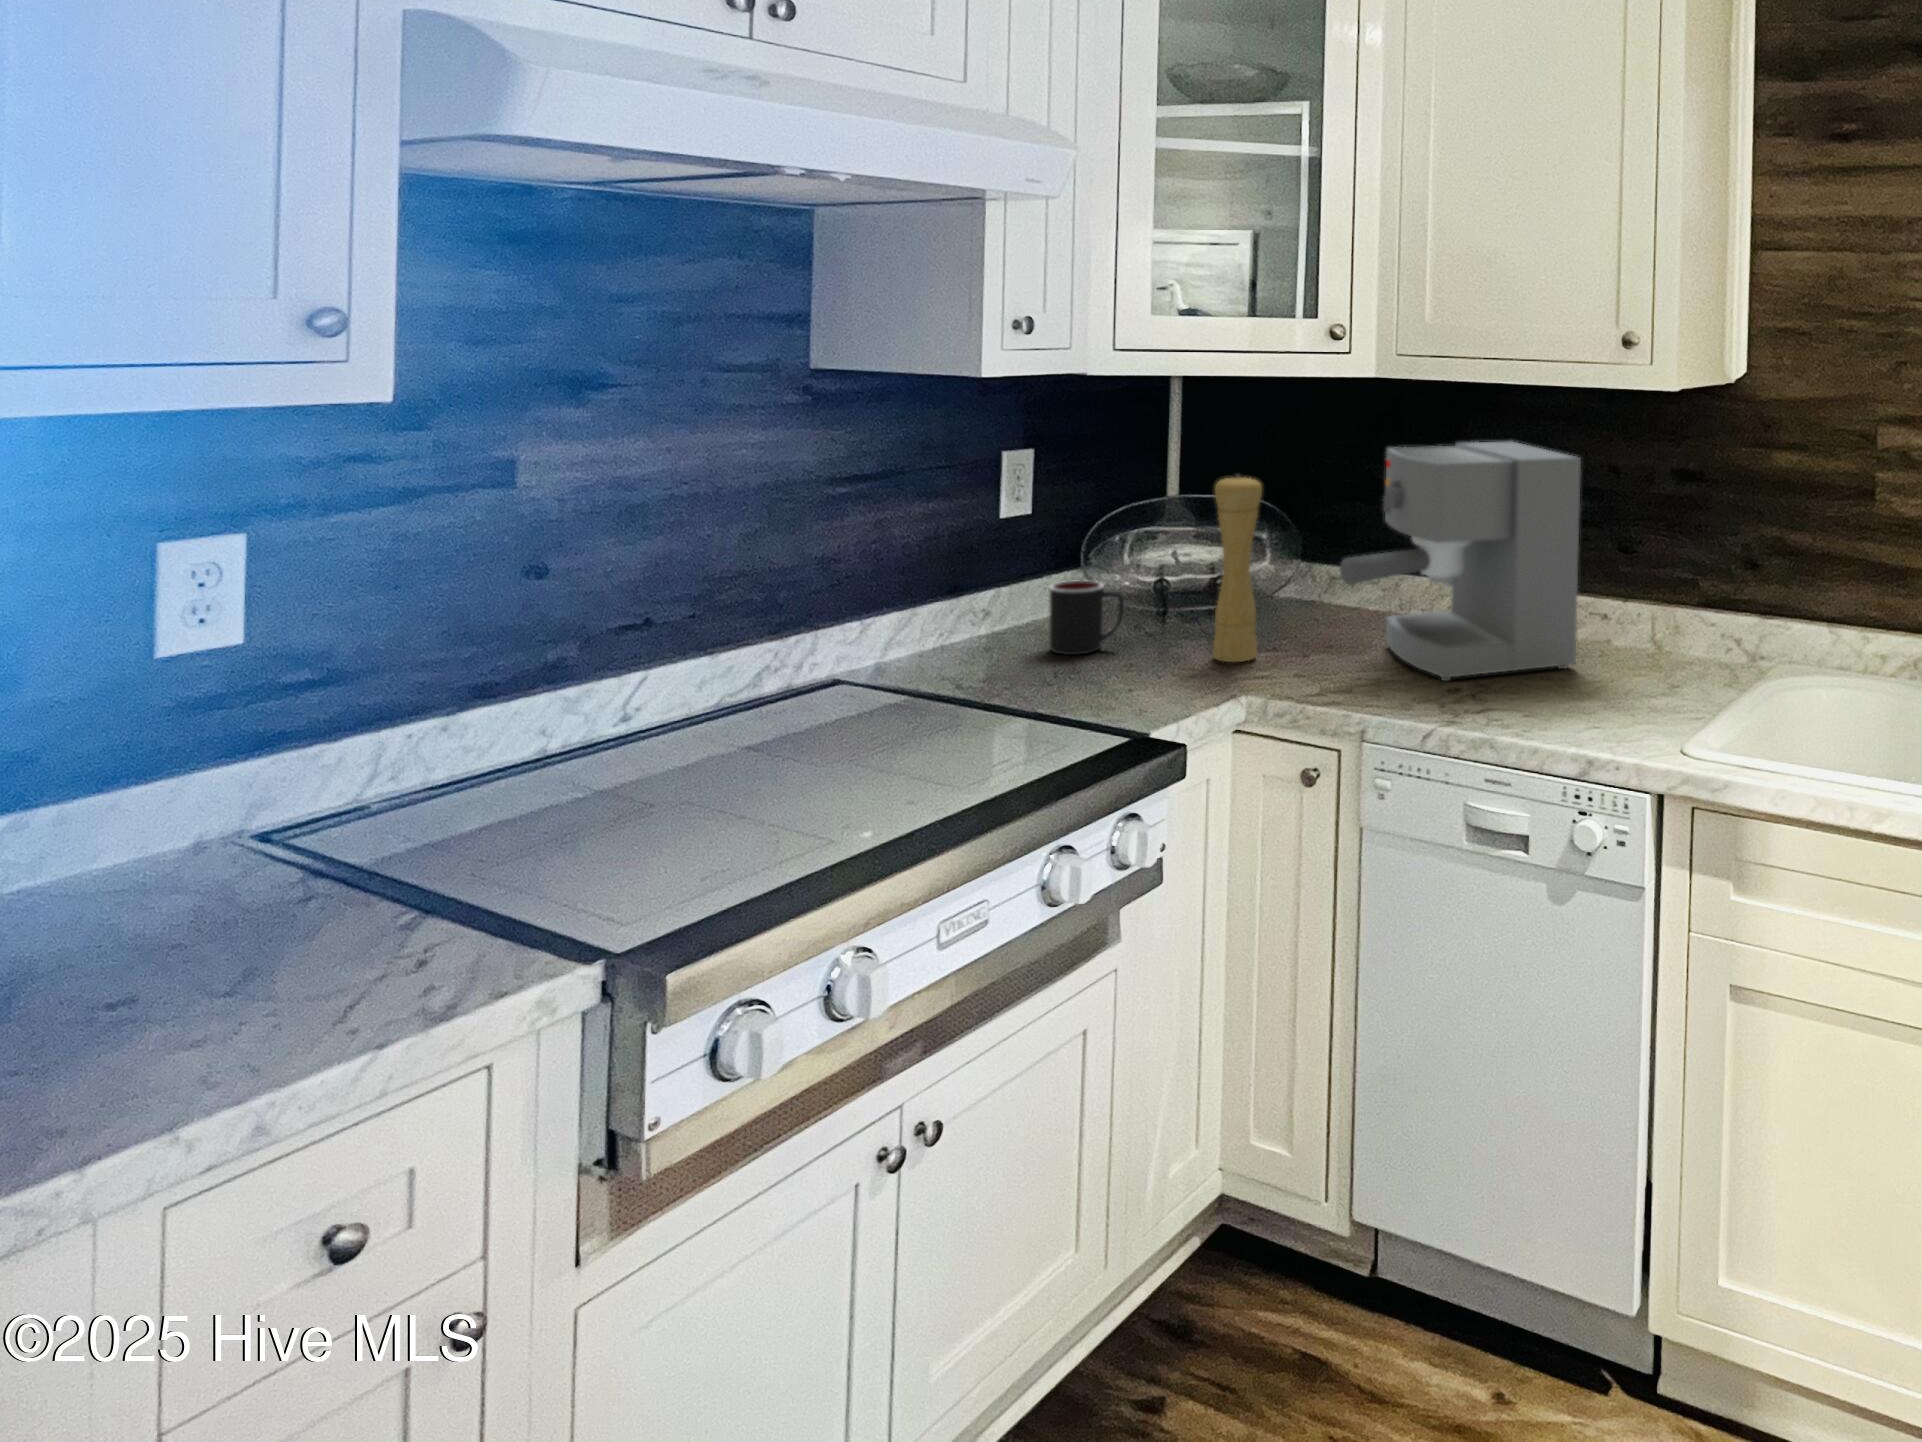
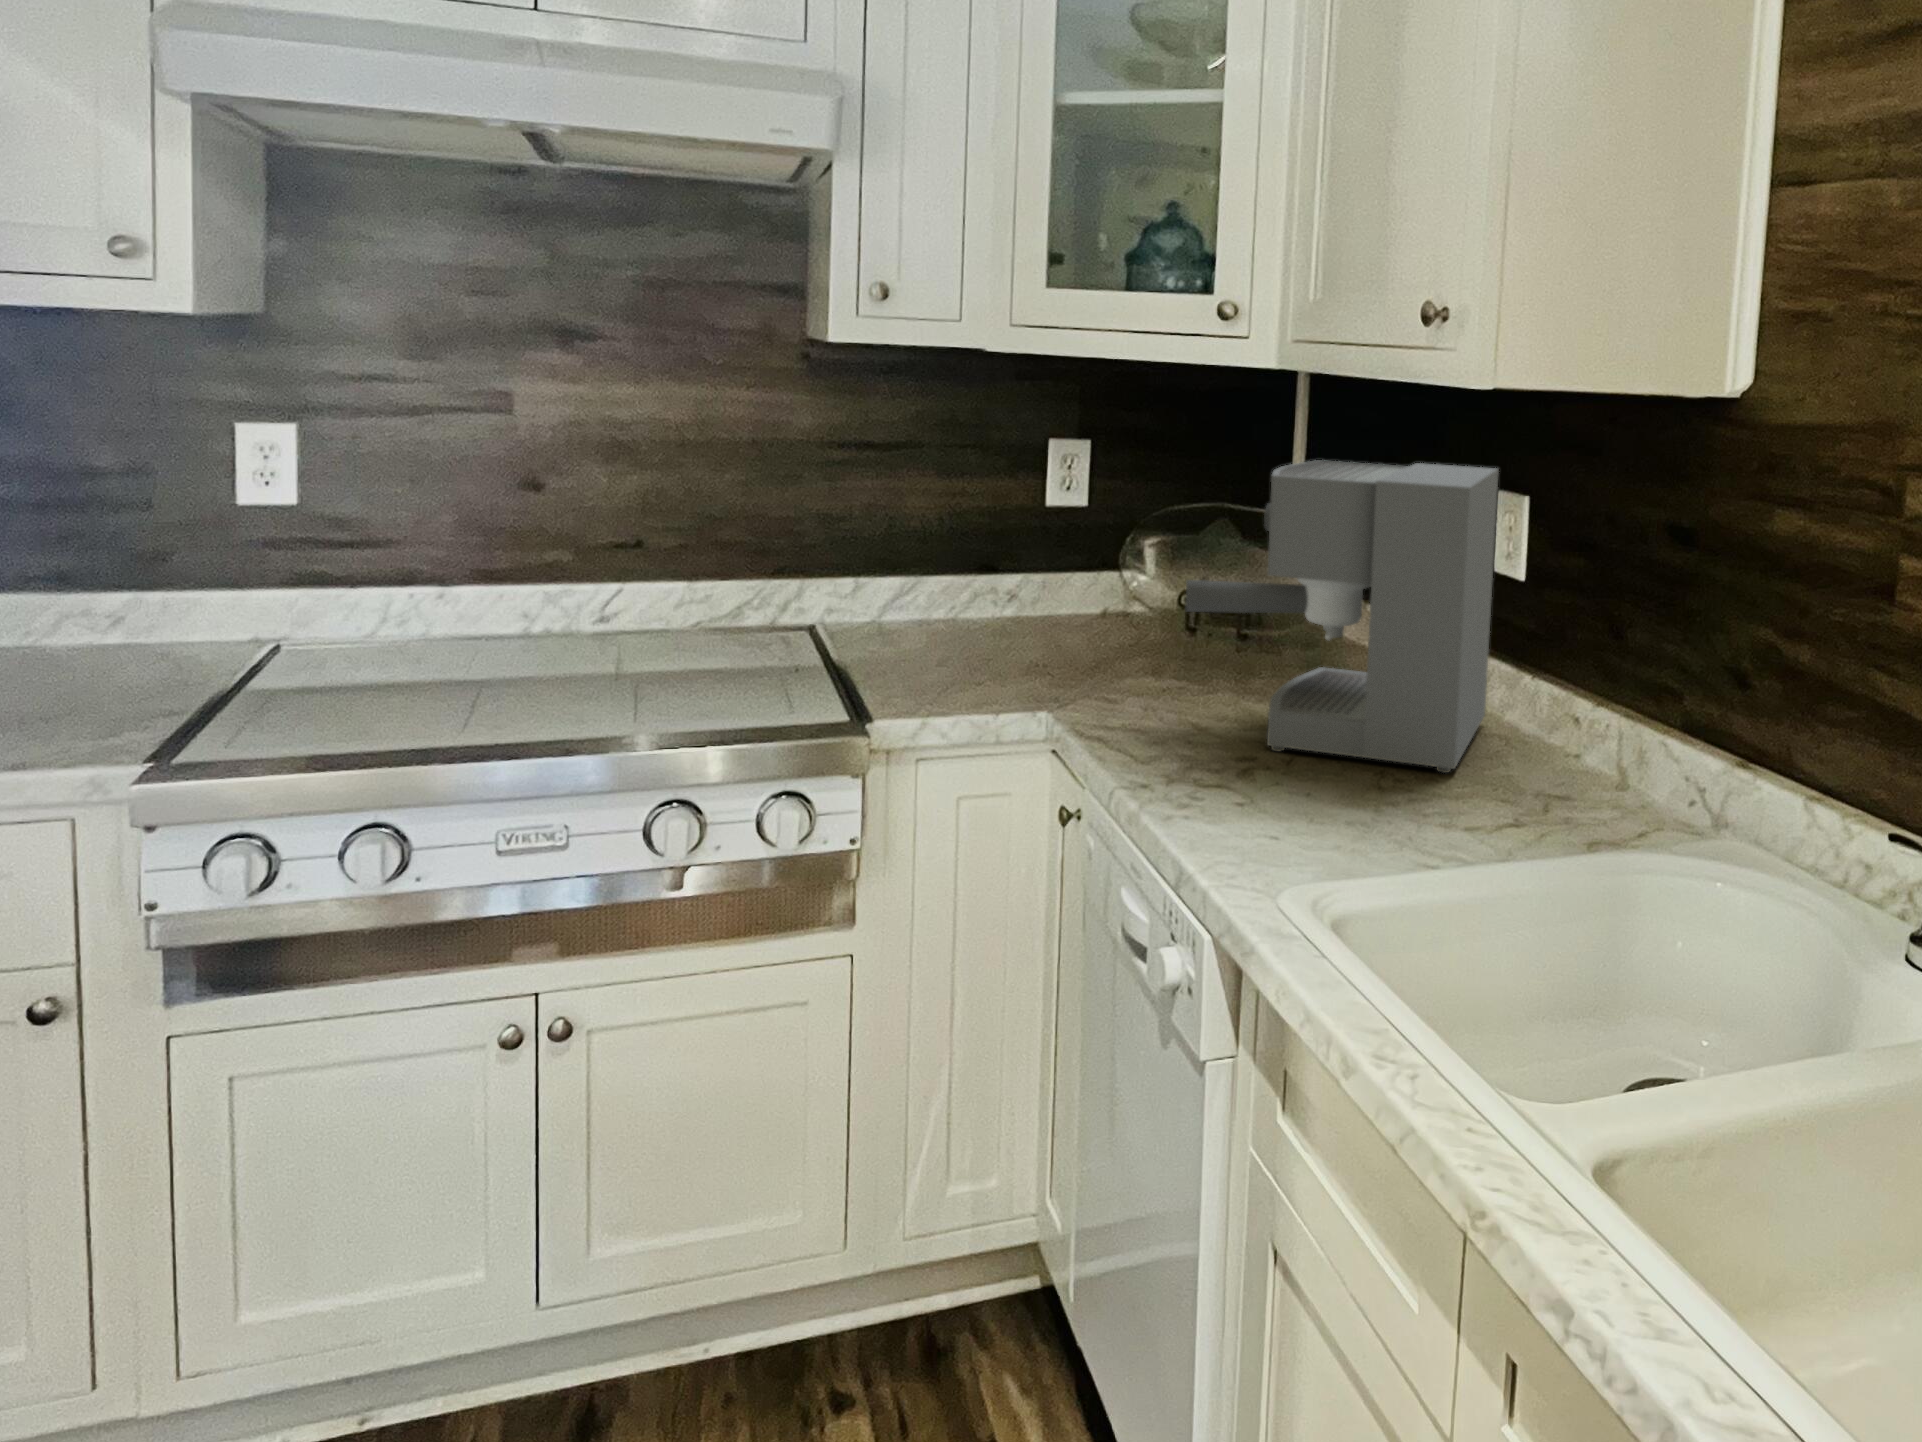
pepper mill: present [1213,475,1262,662] -> none [1120,475,1176,686]
mug: present [1050,580,1124,655] -> none [1017,574,1083,650]

